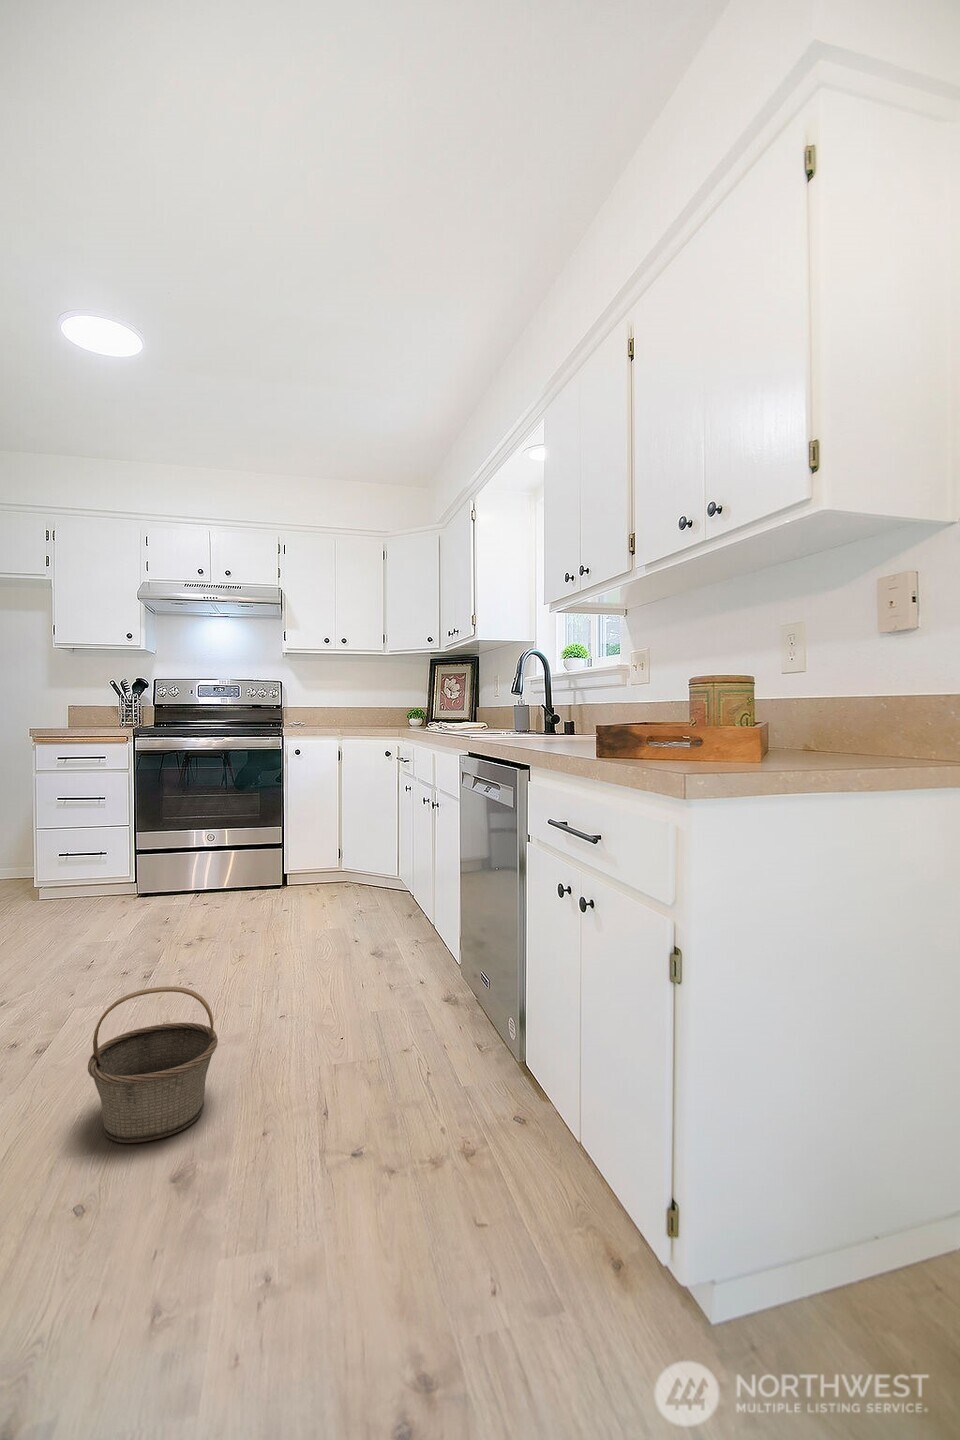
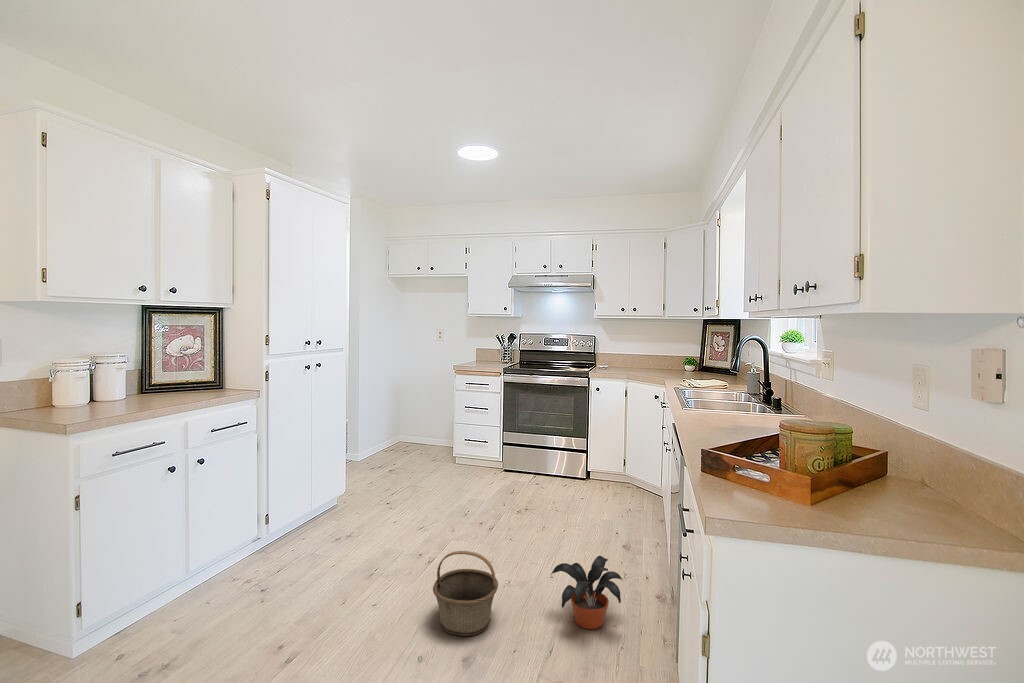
potted plant: none [302,955,419,1065] -> present [551,556,622,629]

